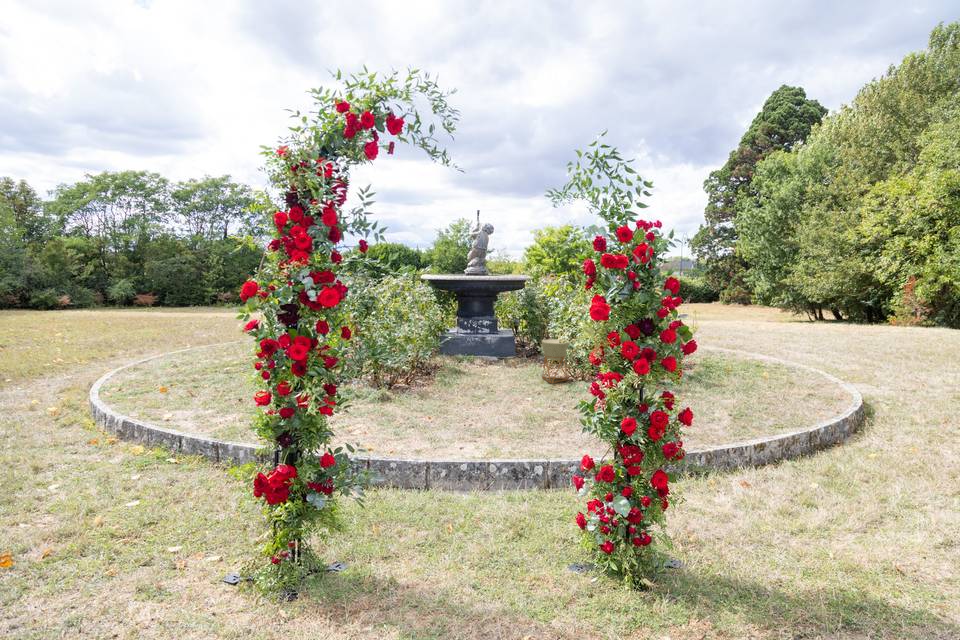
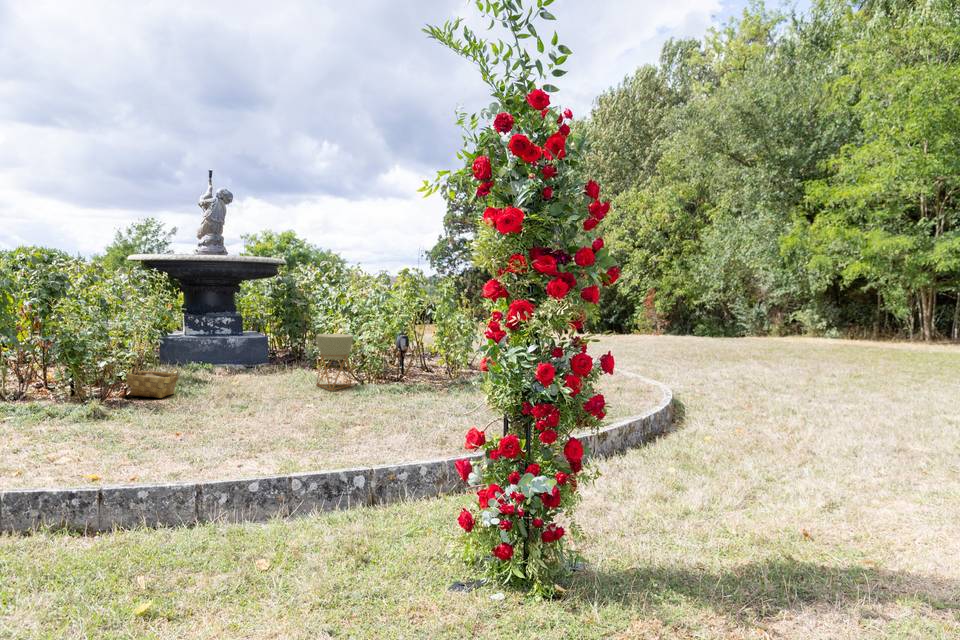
woven basket: none [412,358,445,384] -> present [126,364,178,398]

